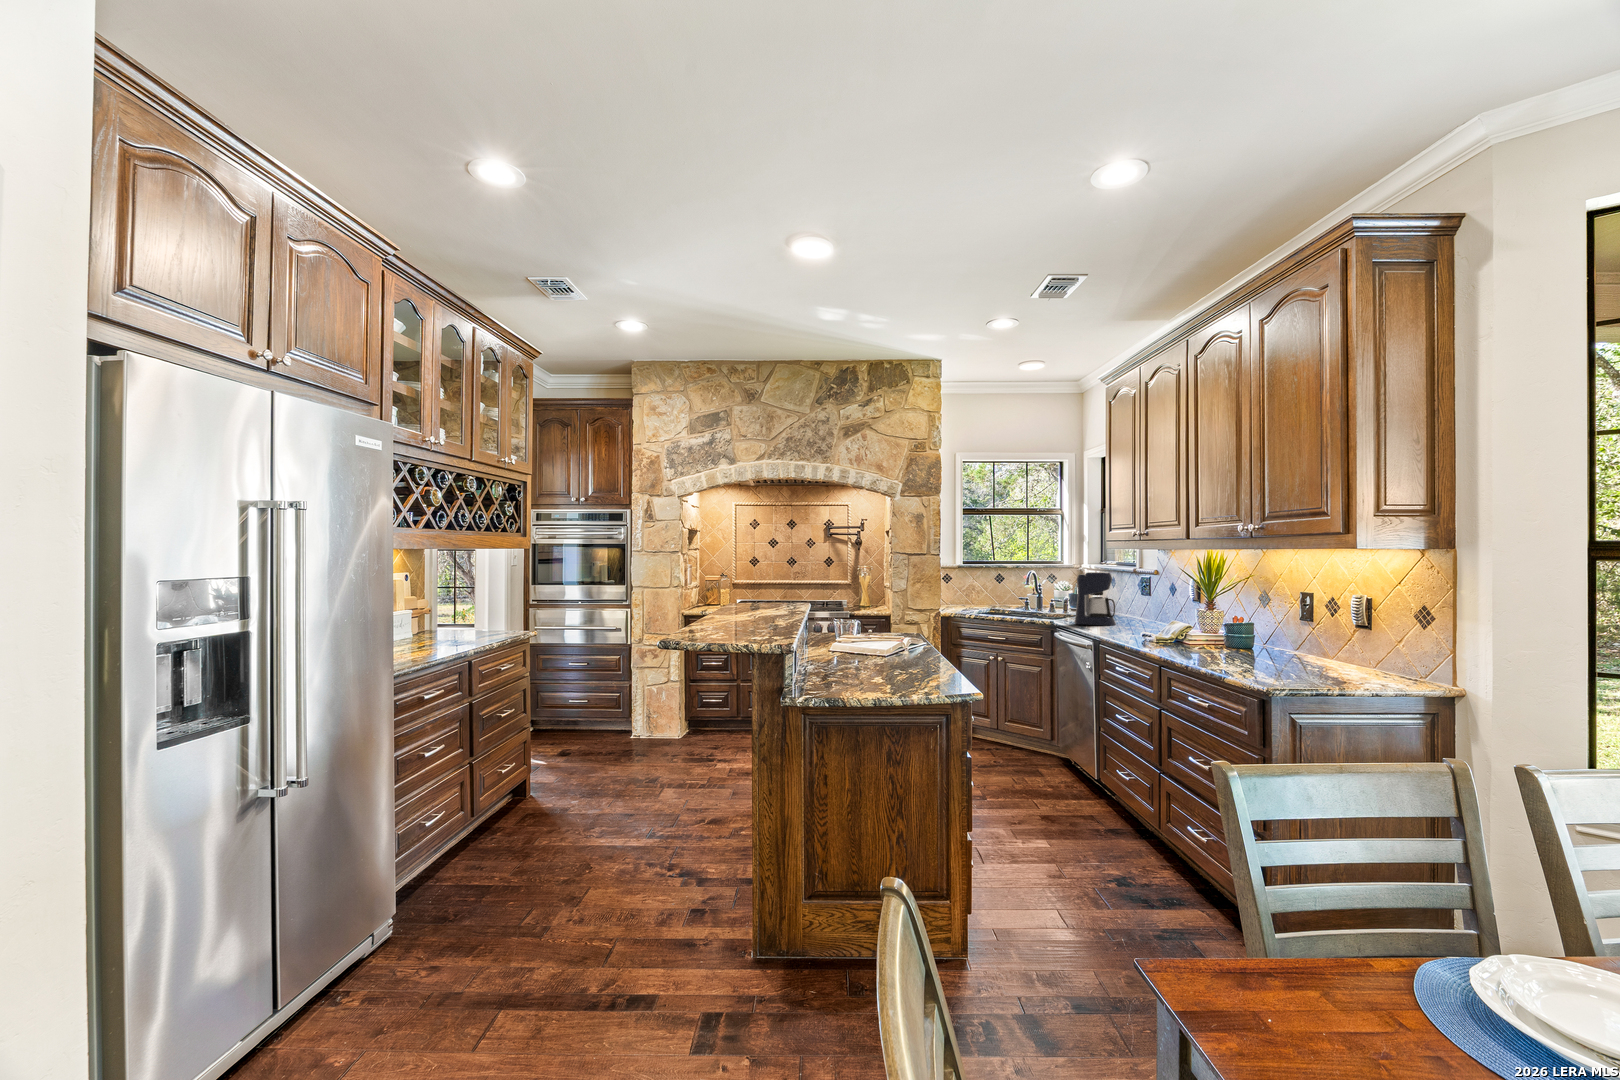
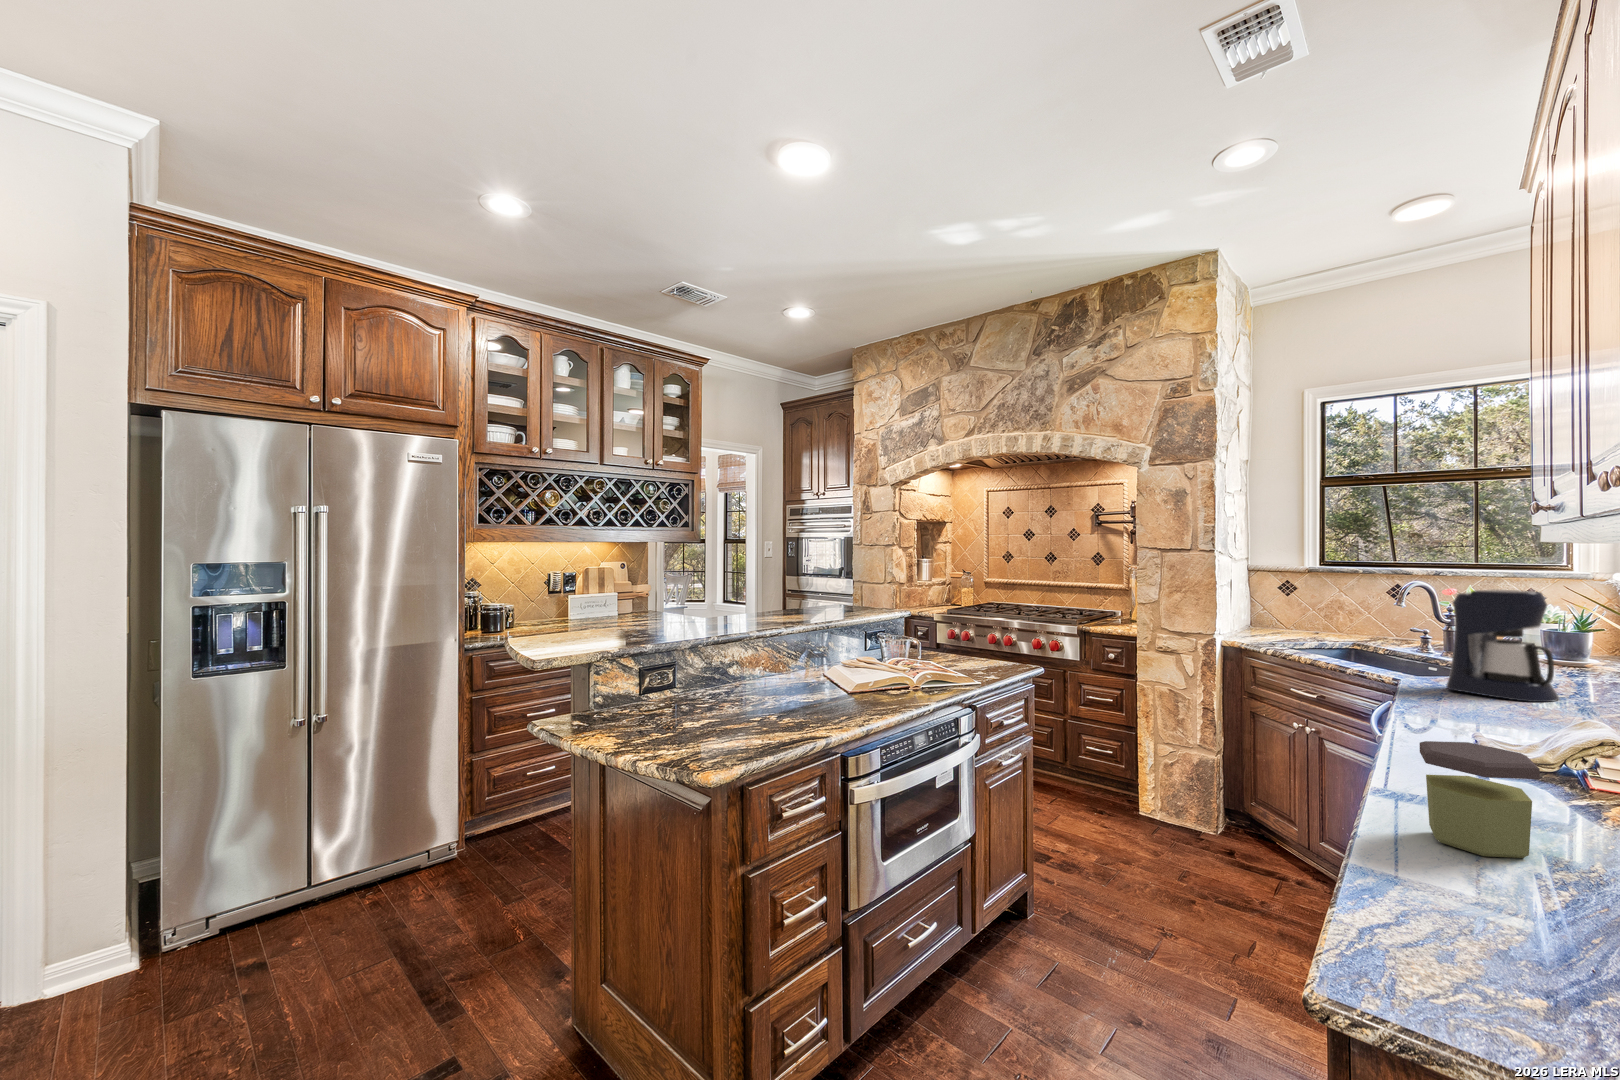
jar: none [1181,621,1220,659] -> present [1420,741,1540,858]

